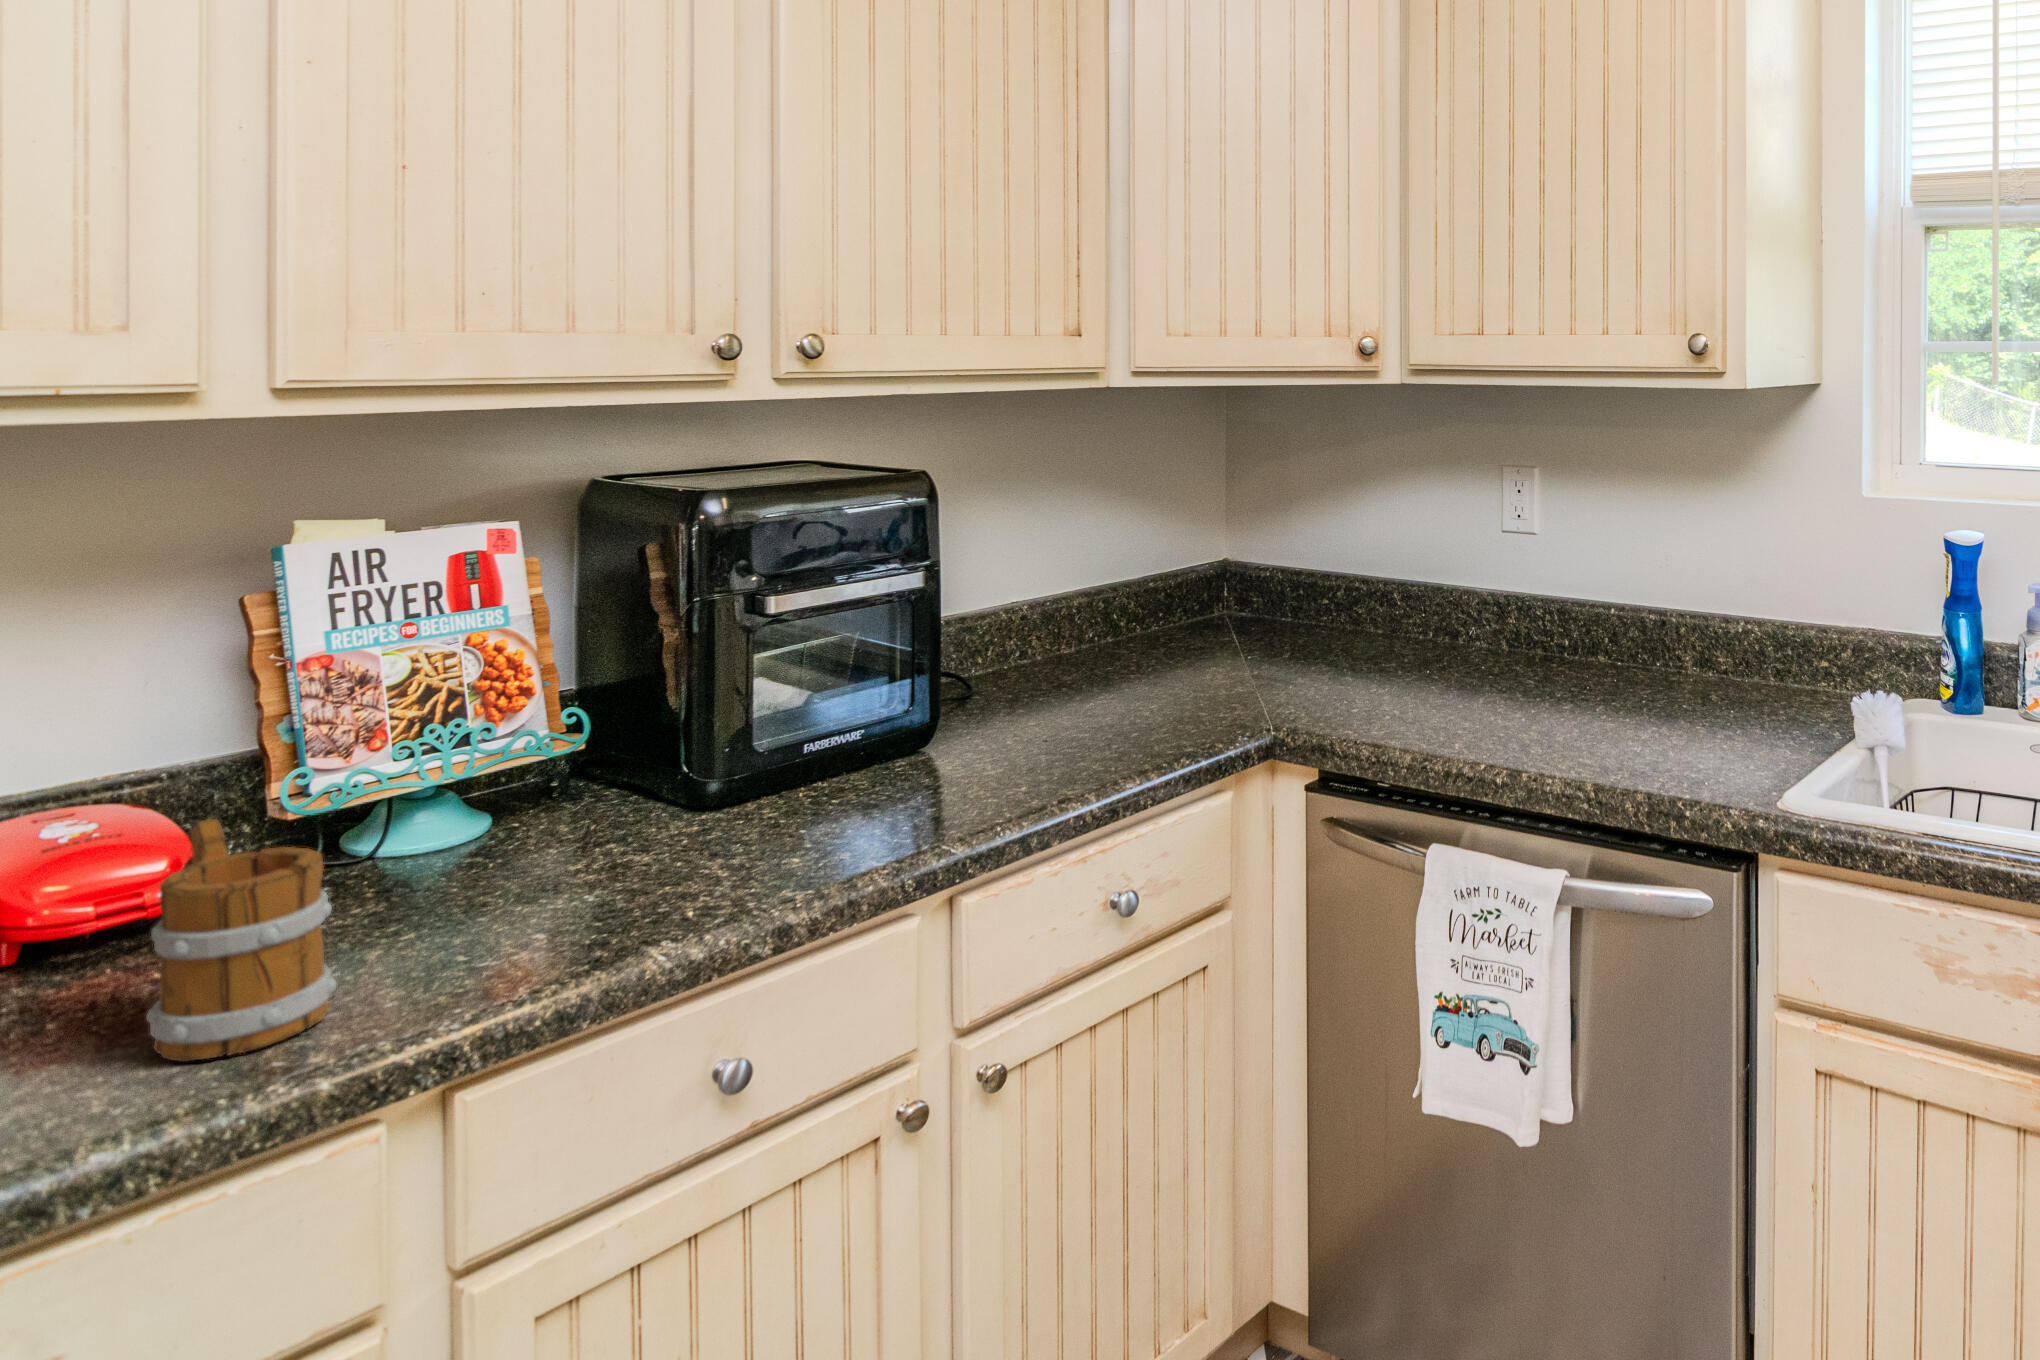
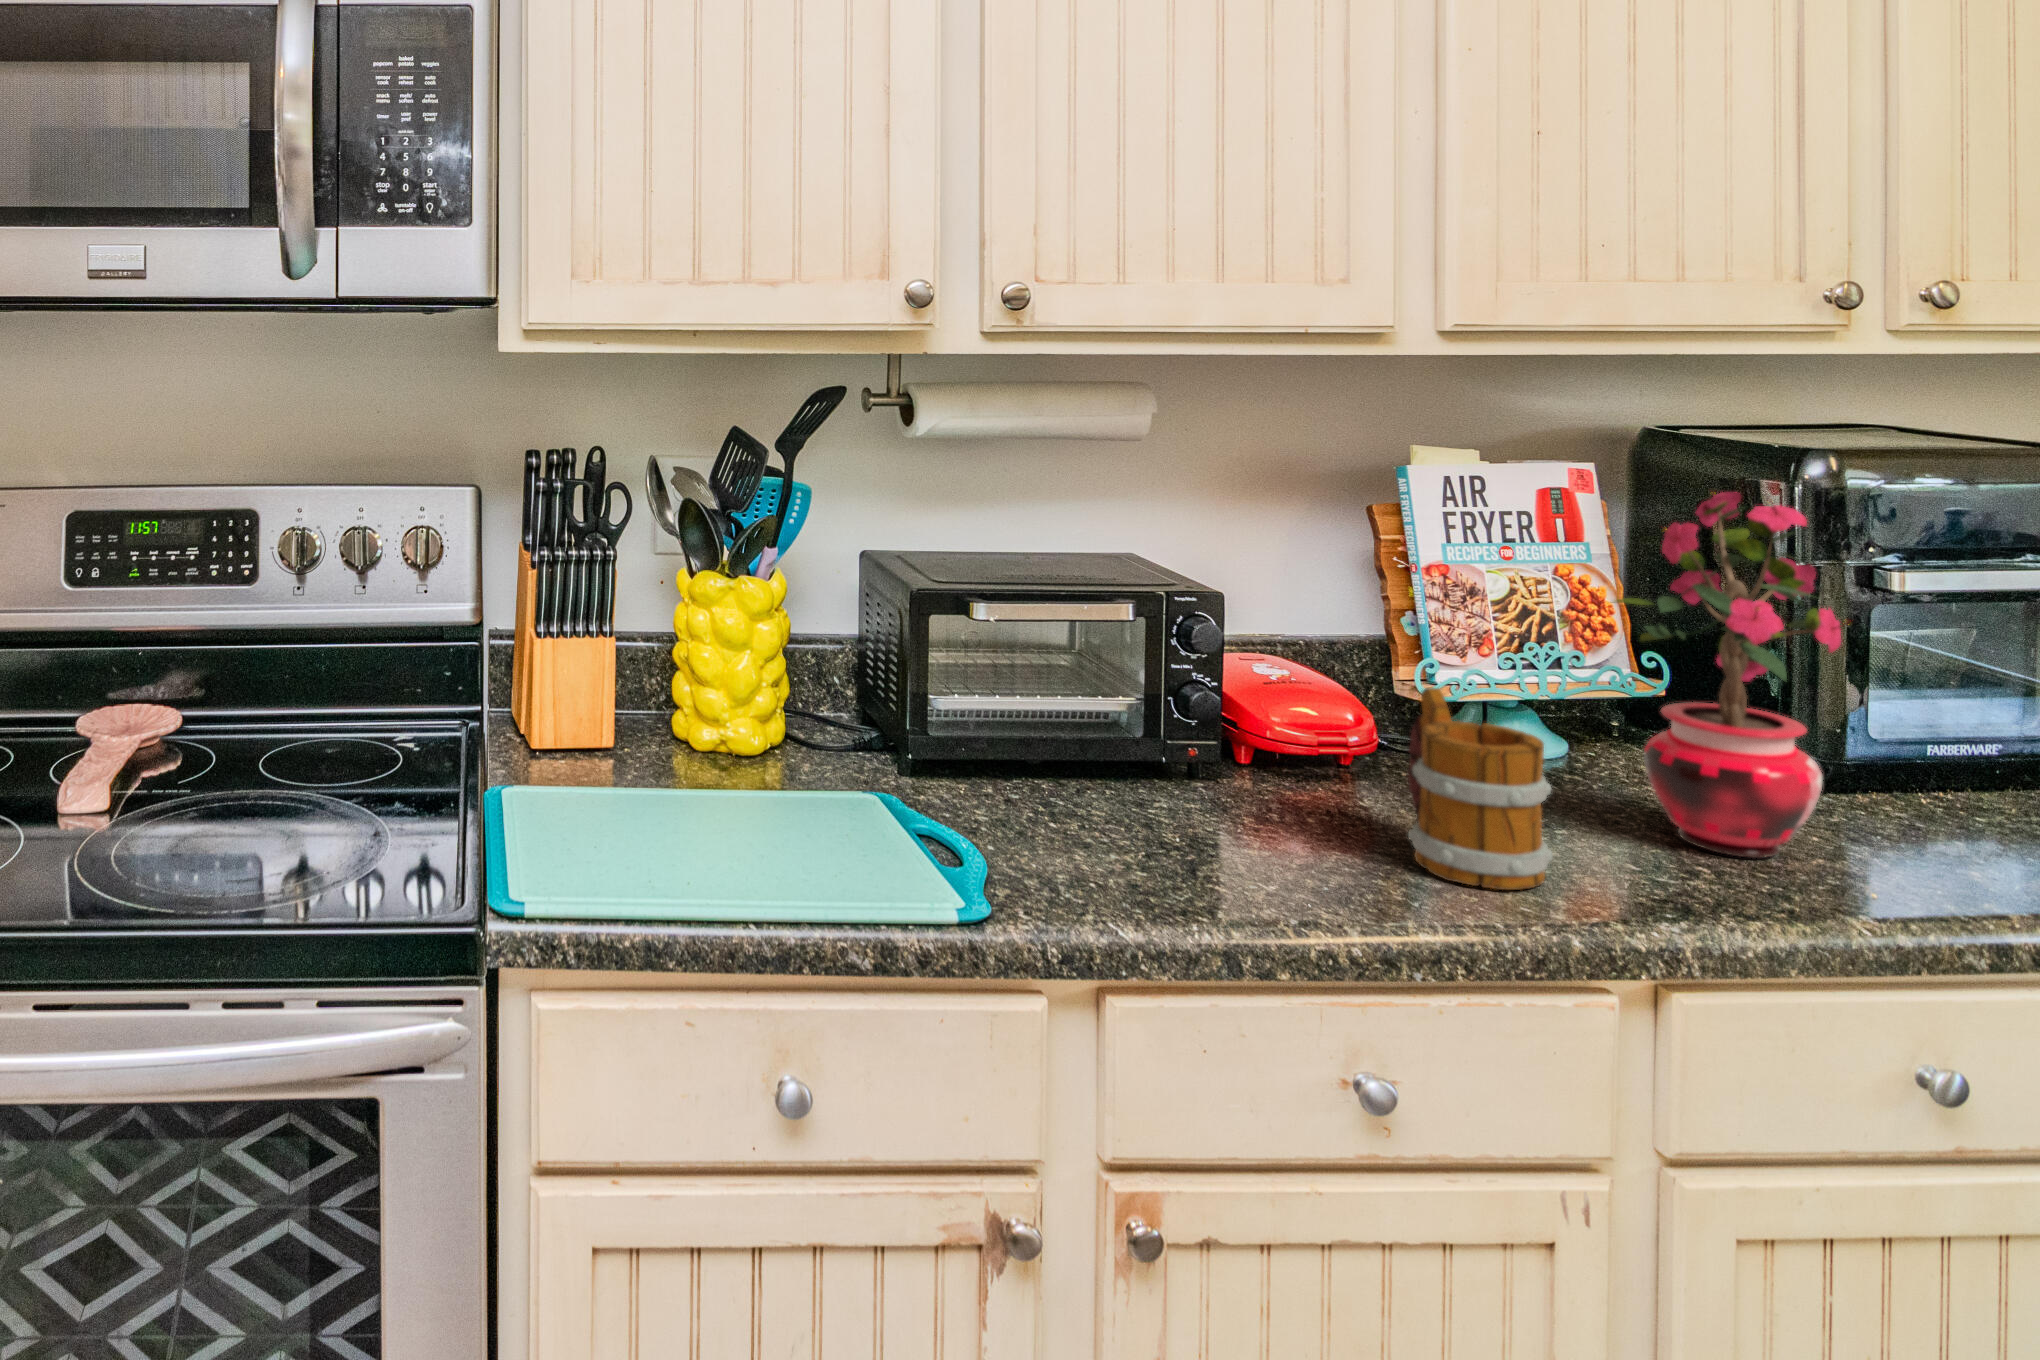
potted plant: none [449,541,677,912] -> present [1616,492,1849,858]

